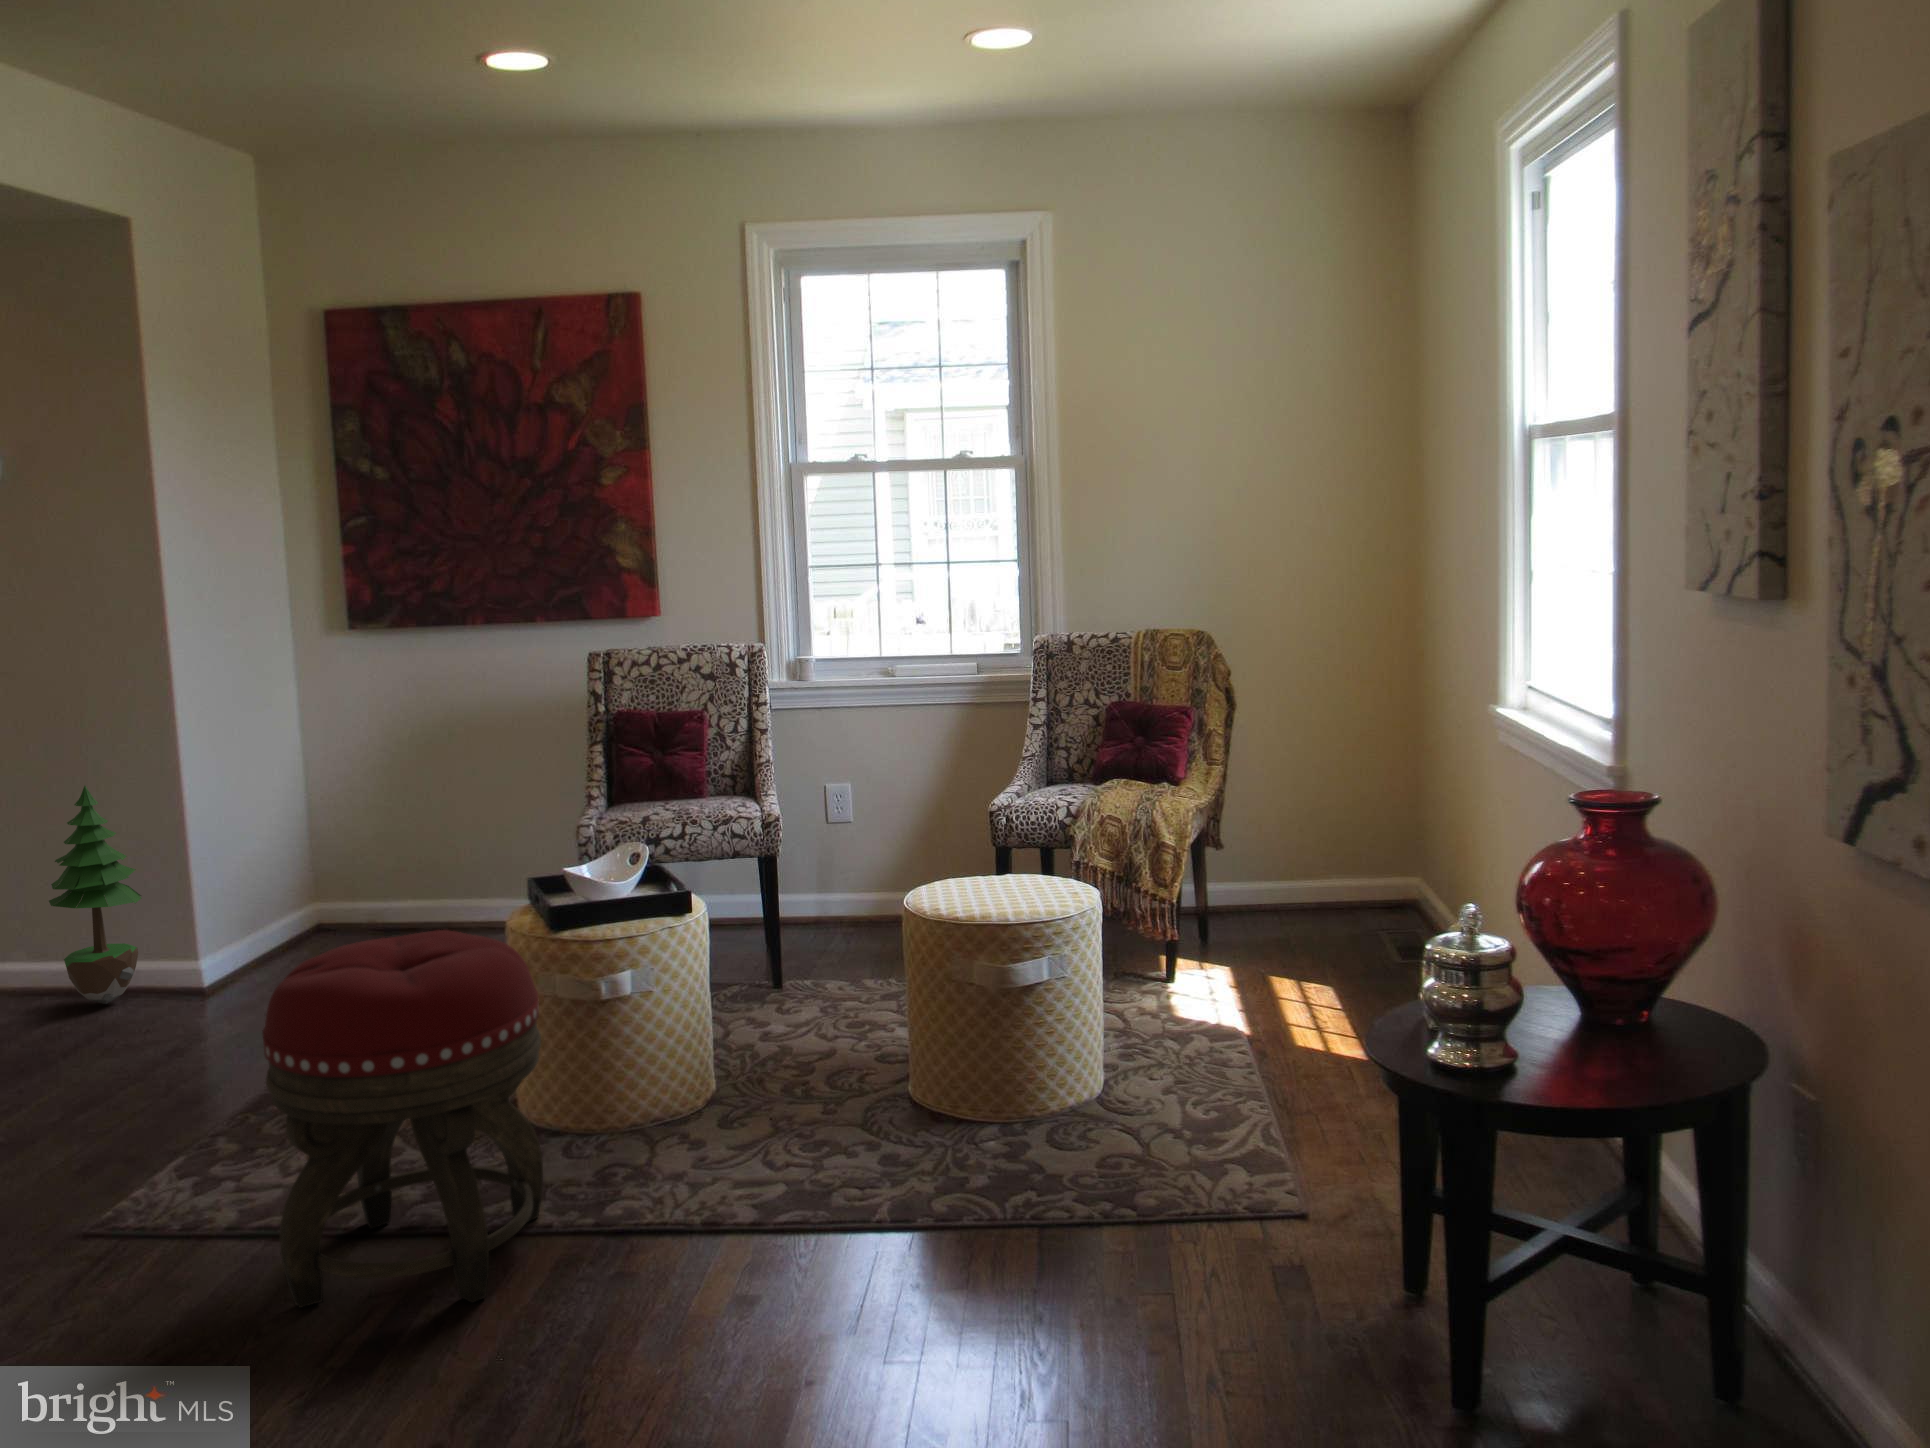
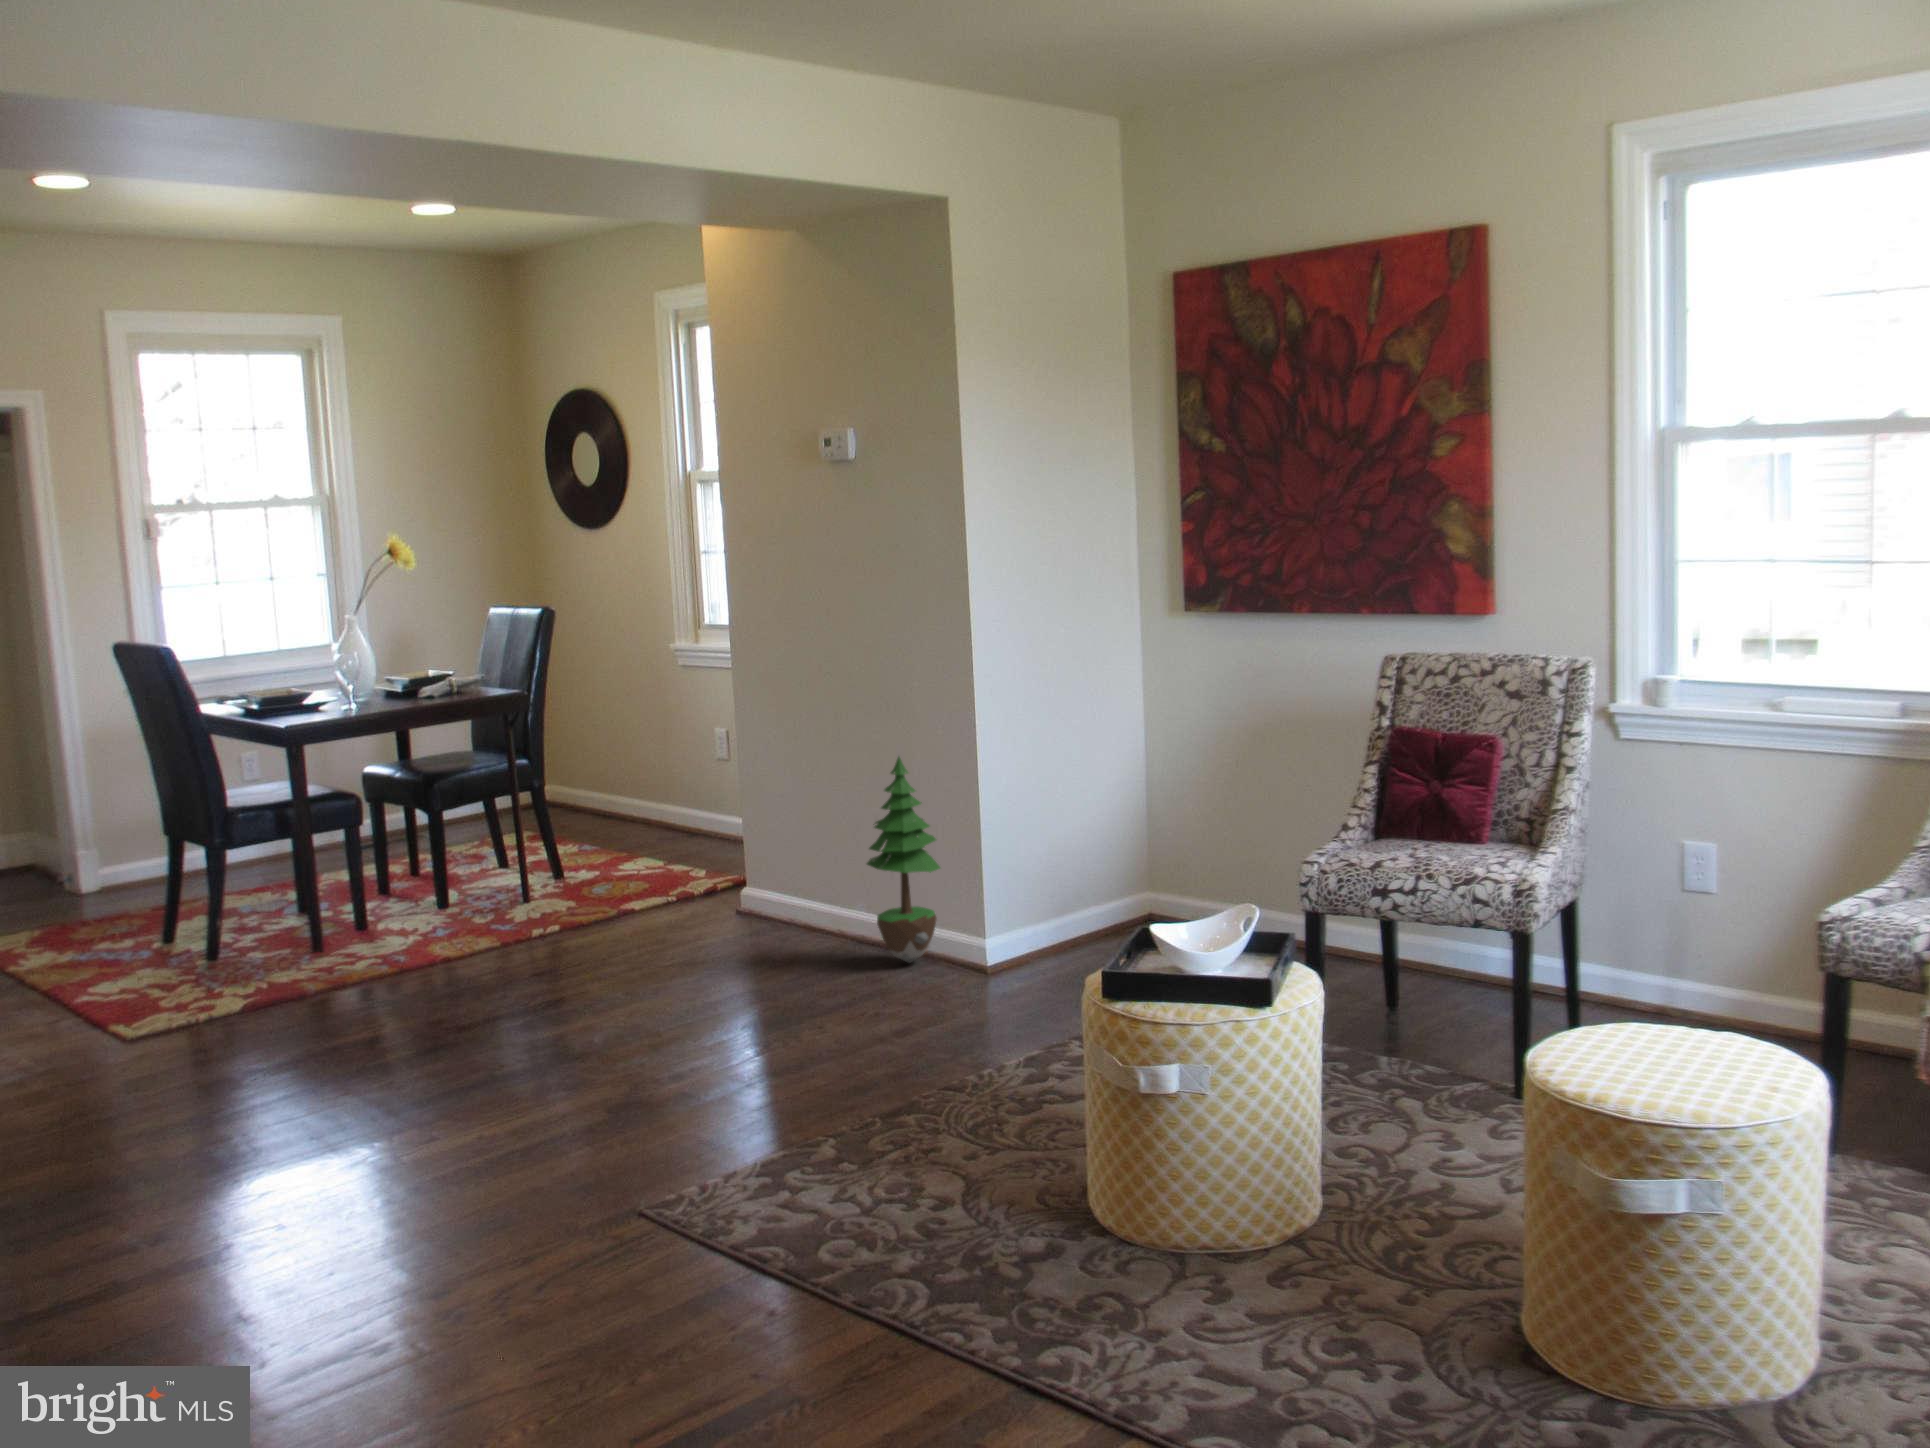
footstool: present [262,930,543,1308] -> none [704,966,995,1387]

